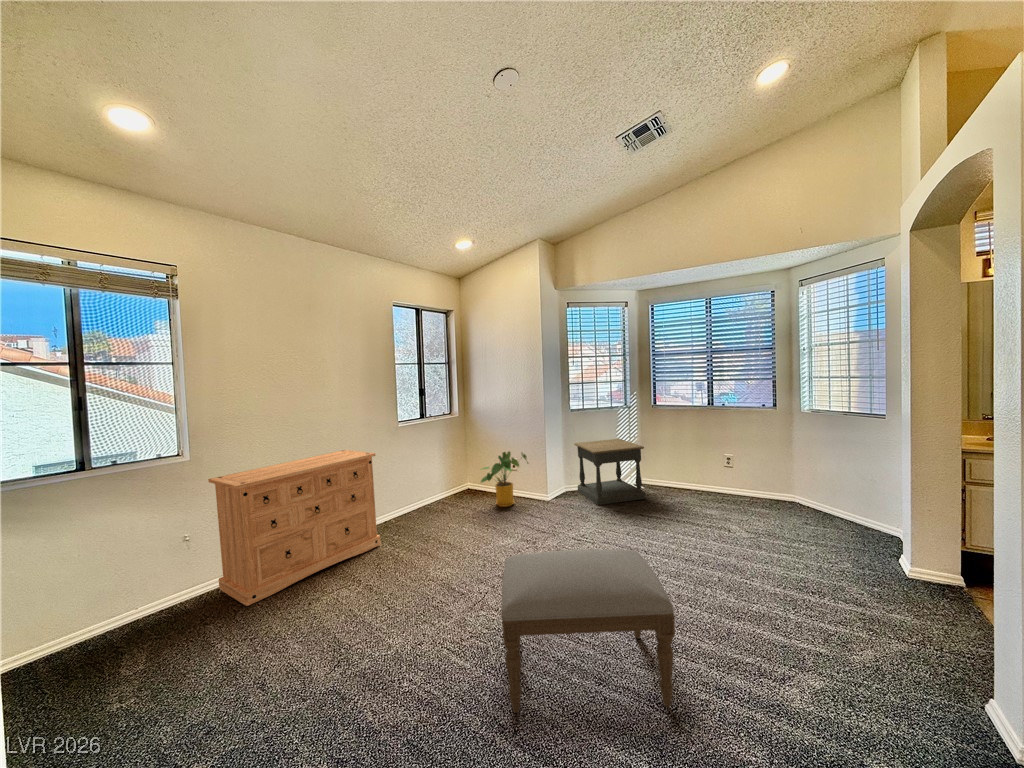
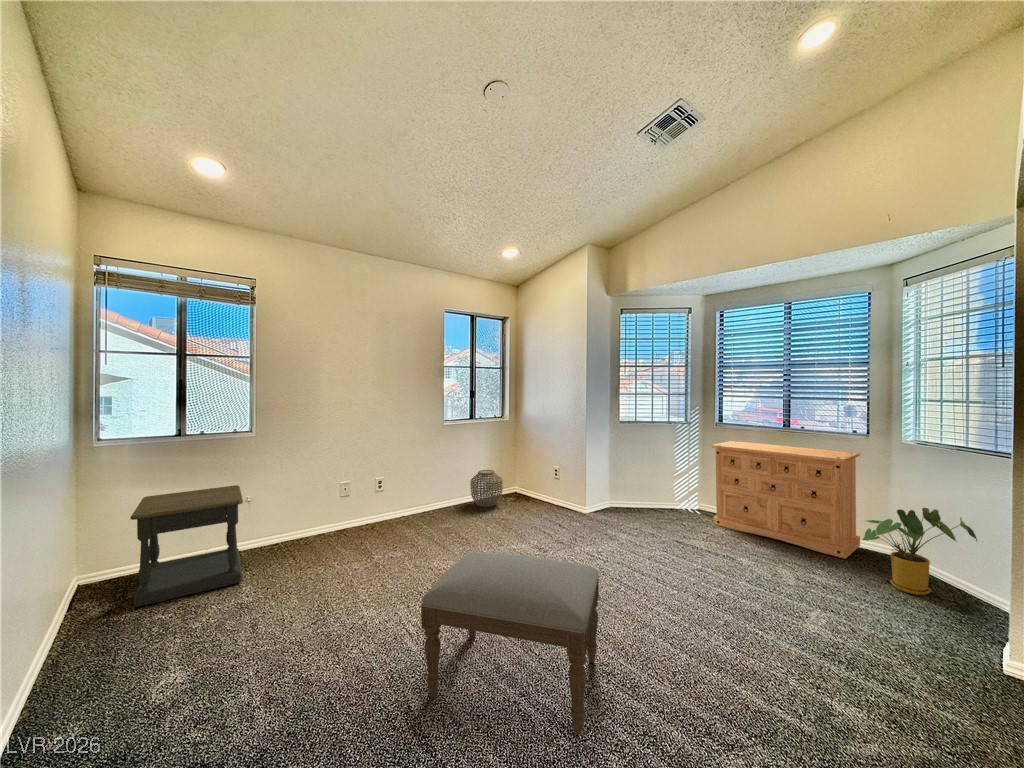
side table: present [574,439,645,505] -> present [130,485,243,607]
dresser: present [208,450,381,606] -> present [712,441,860,559]
house plant: present [481,451,528,507] -> present [862,508,978,595]
woven basket: none [429,468,462,507] -> present [471,470,503,507]

